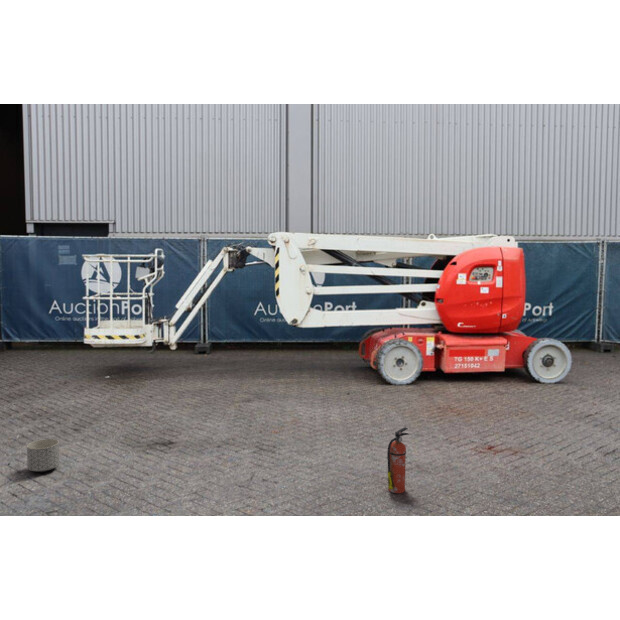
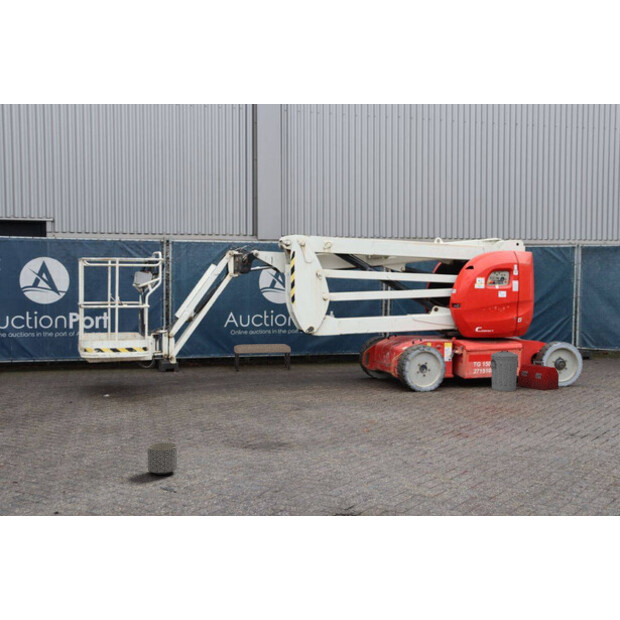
bench: none [252,331,301,355] -> present [234,344,291,371]
trash can: none [470,346,498,387] -> present [490,350,518,391]
toolbox: none [502,357,542,388] -> present [518,361,559,390]
fire extinguisher: present [387,427,409,493] -> none [497,410,514,468]

